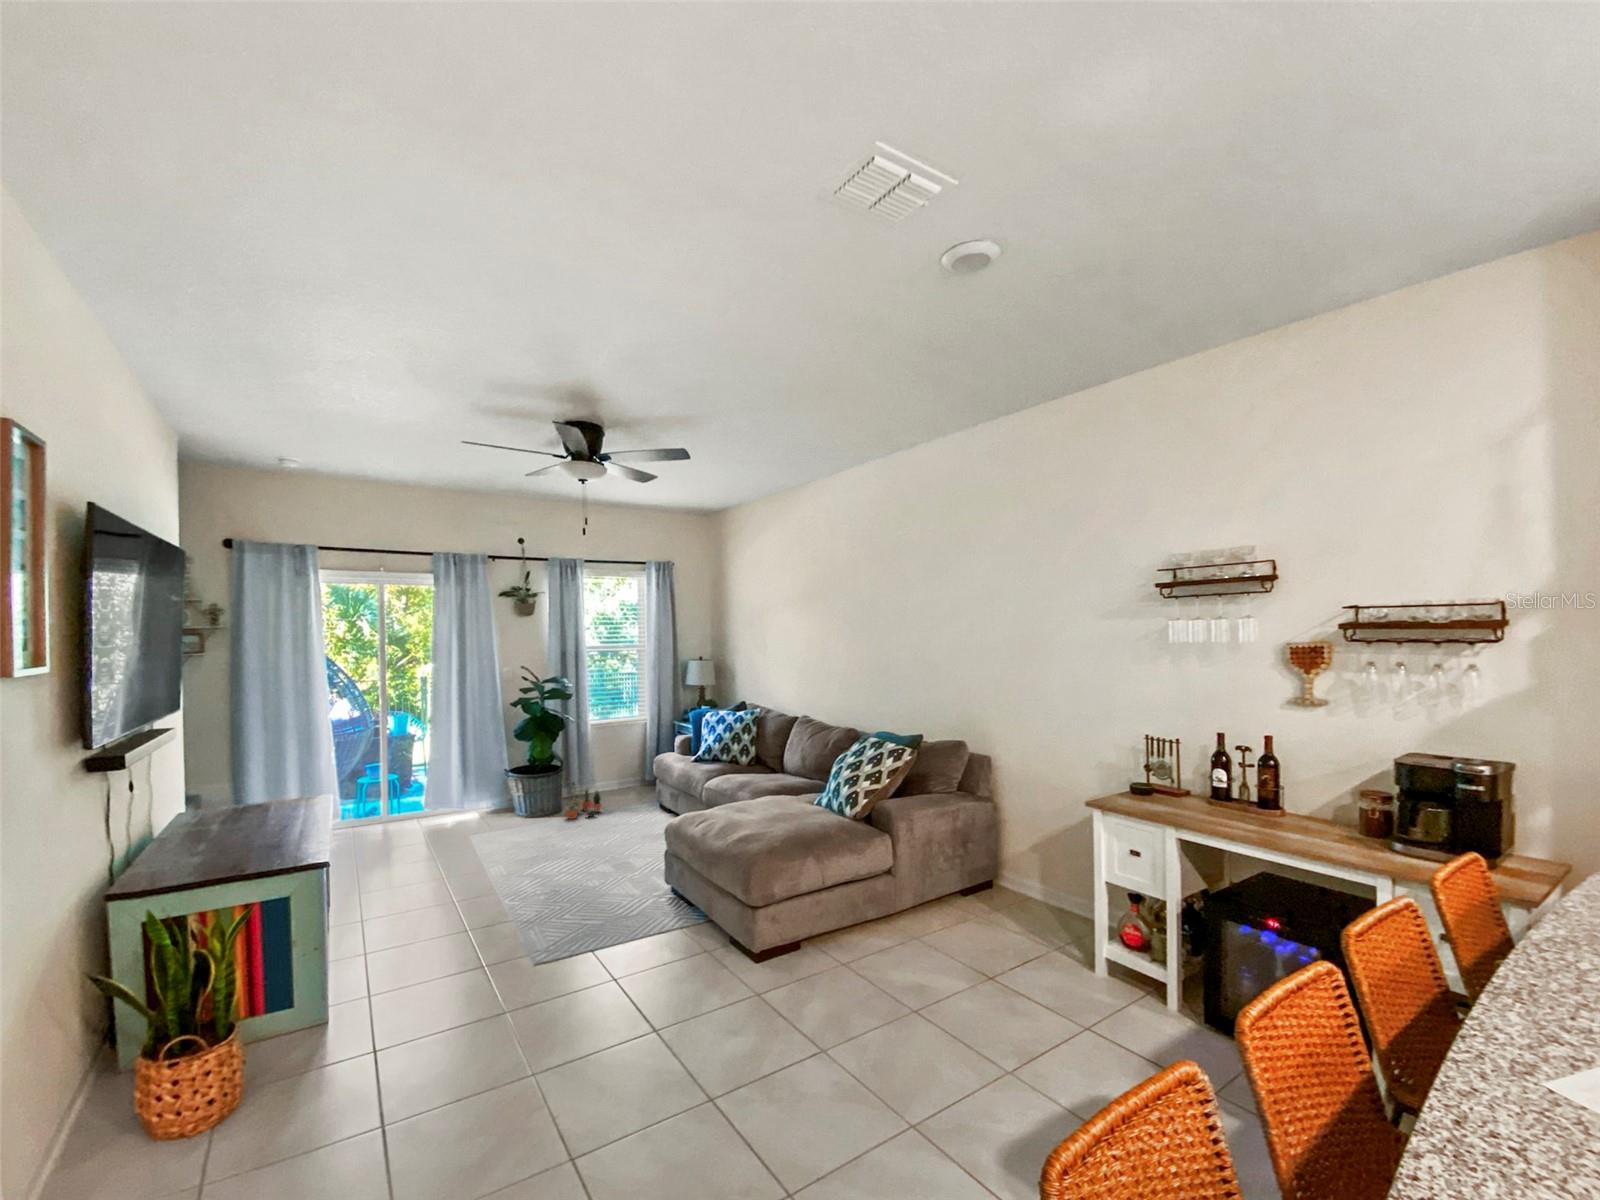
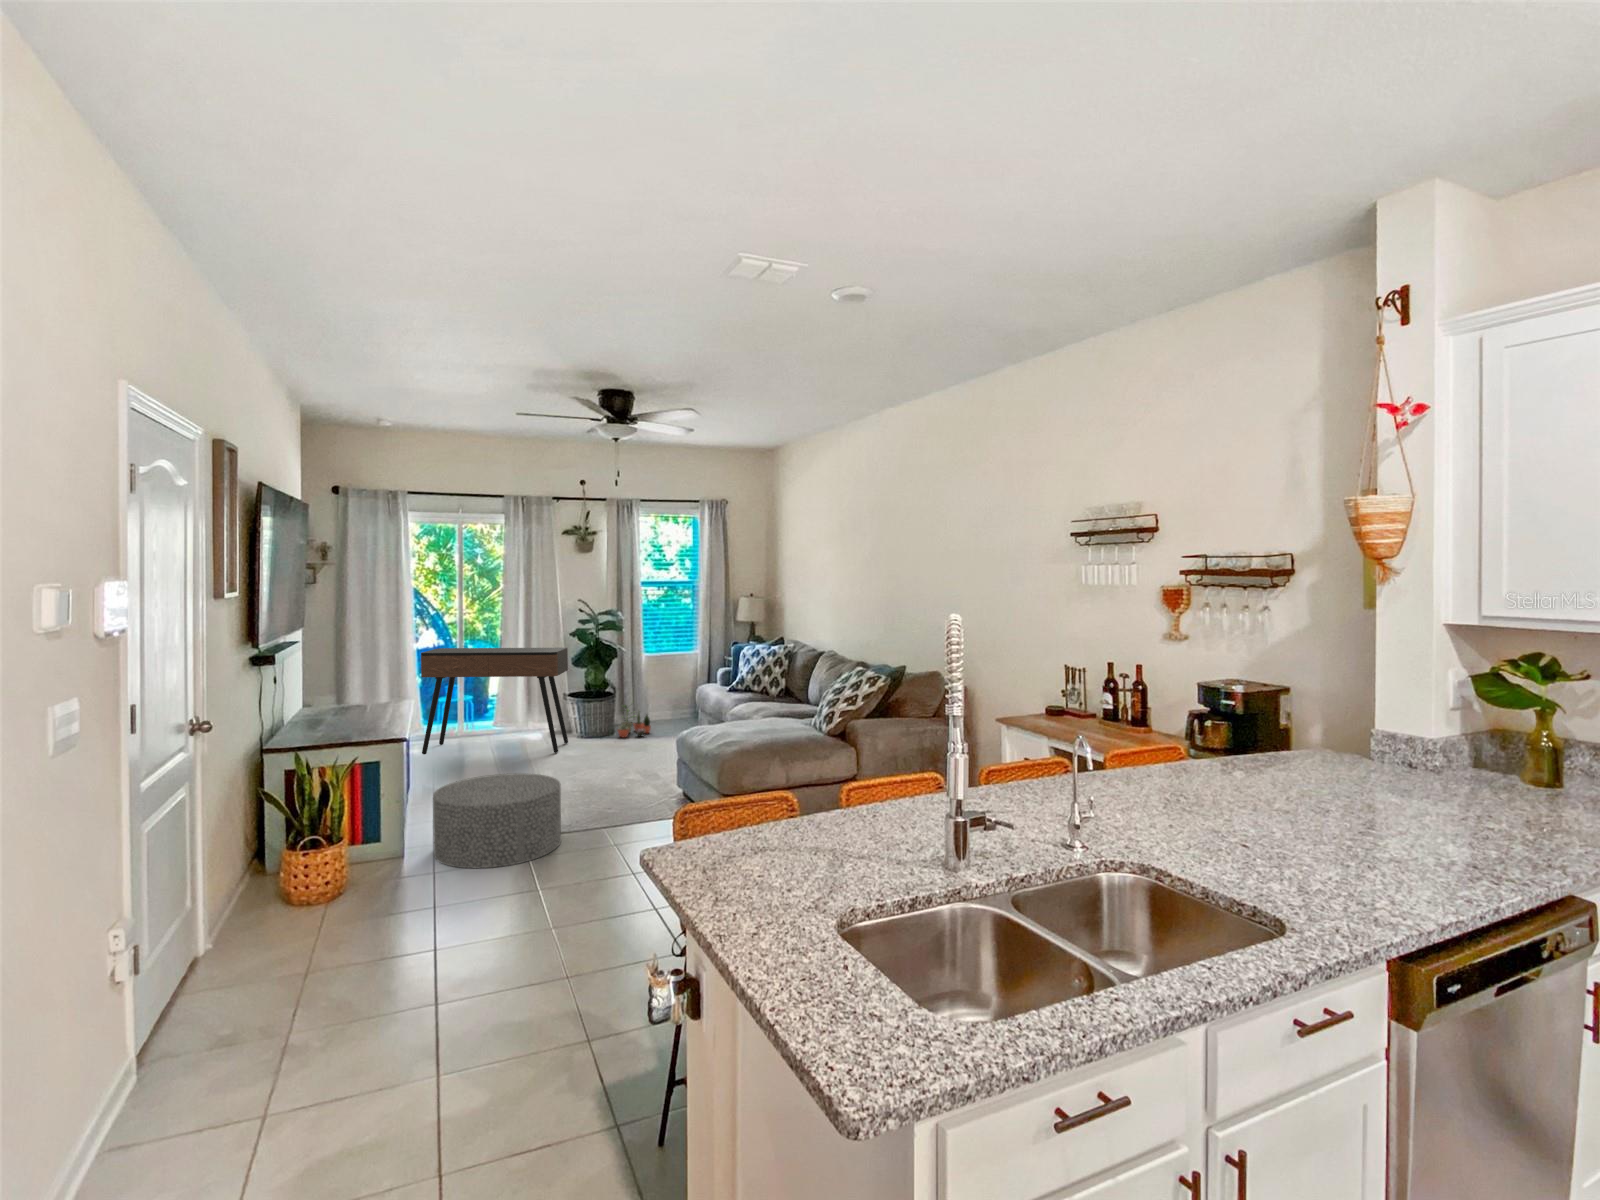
console table: none [330,720,510,856] -> present [421,647,568,754]
ottoman: none [367,890,540,1039] -> present [433,773,561,868]

